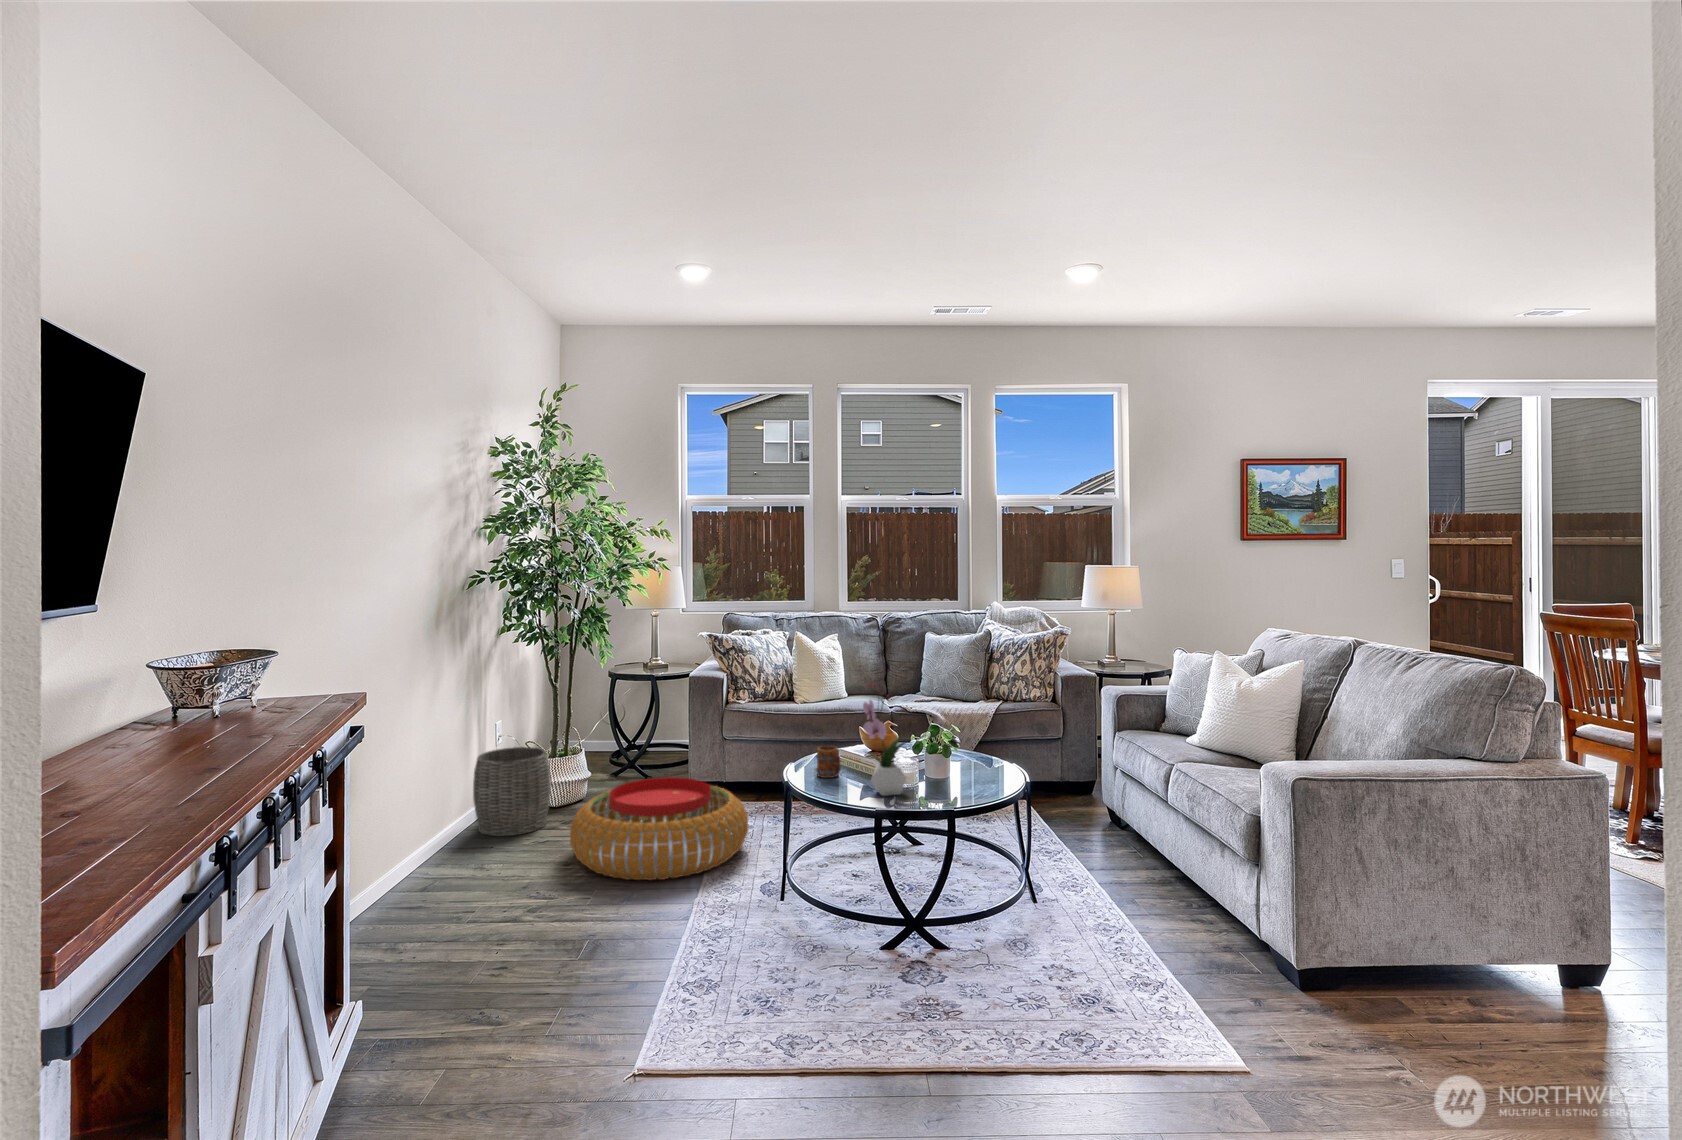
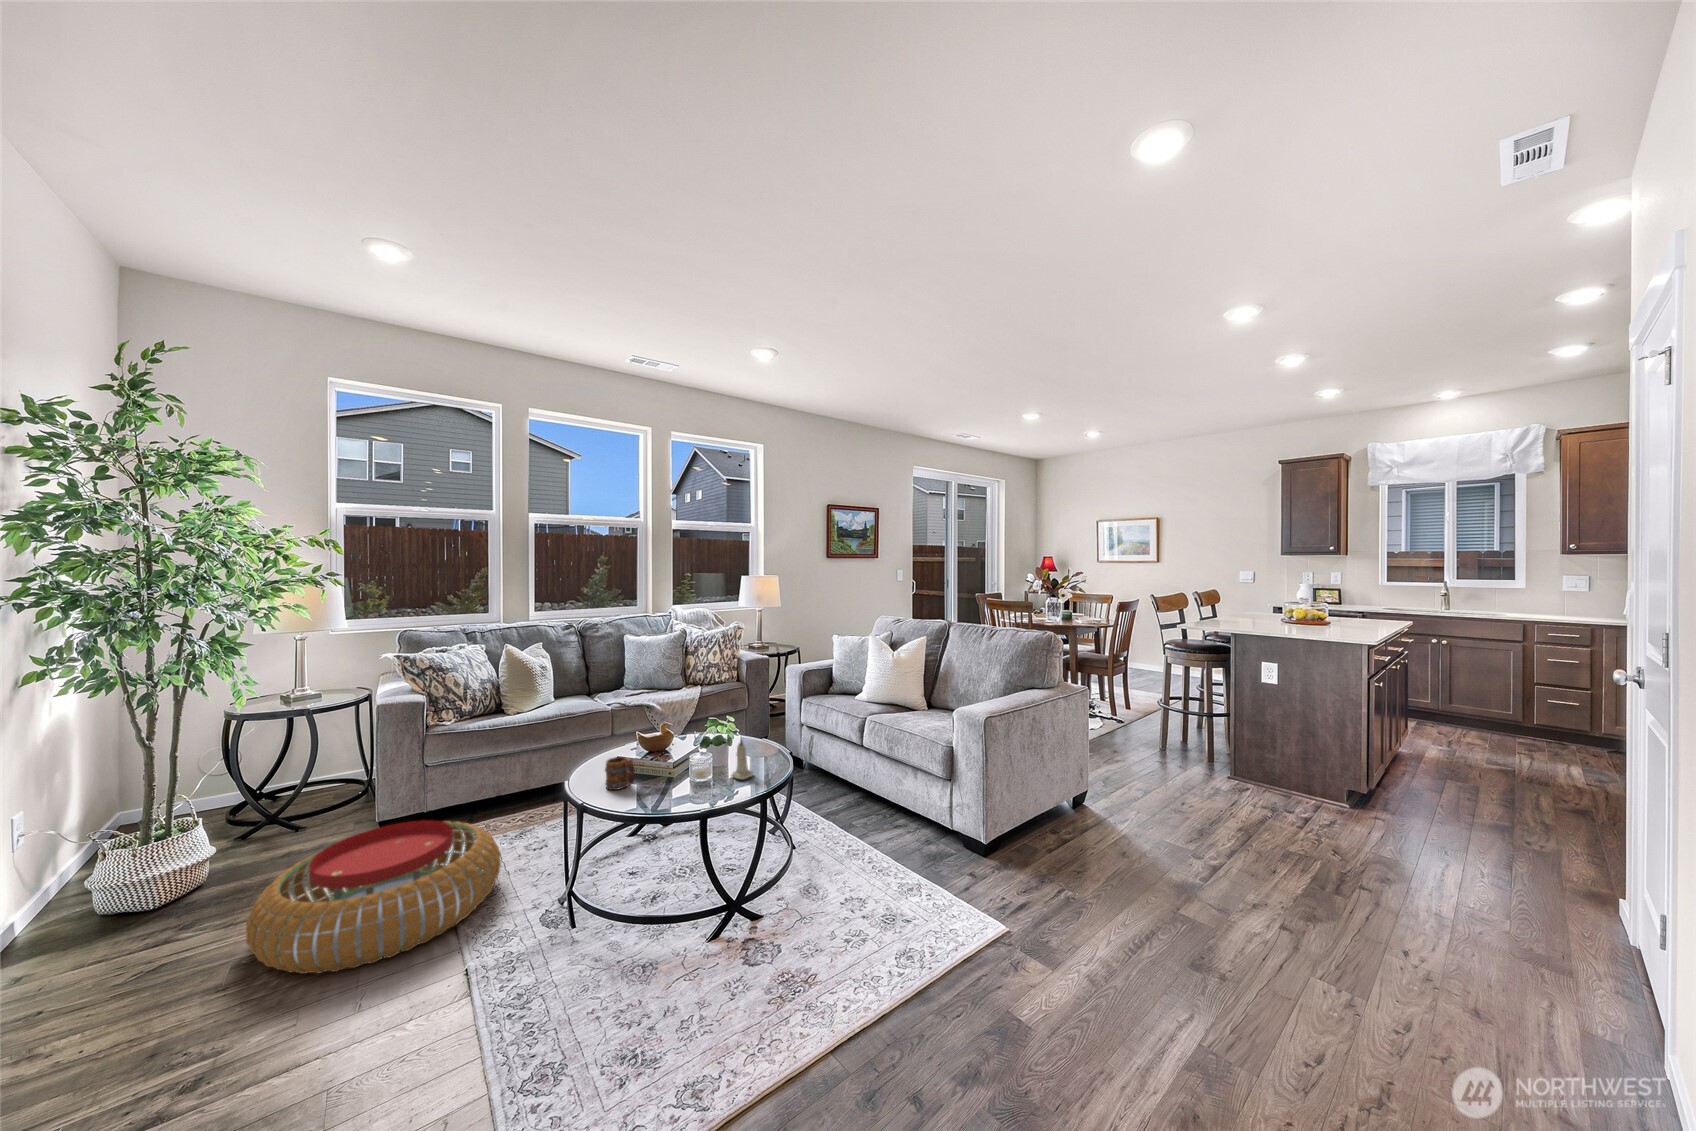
flower arrangement: present [863,684,908,796] -> none [666,692,715,796]
candle: none [935,745,961,794] -> present [732,739,753,779]
woven basket: present [473,747,551,836] -> none [29,833,184,979]

